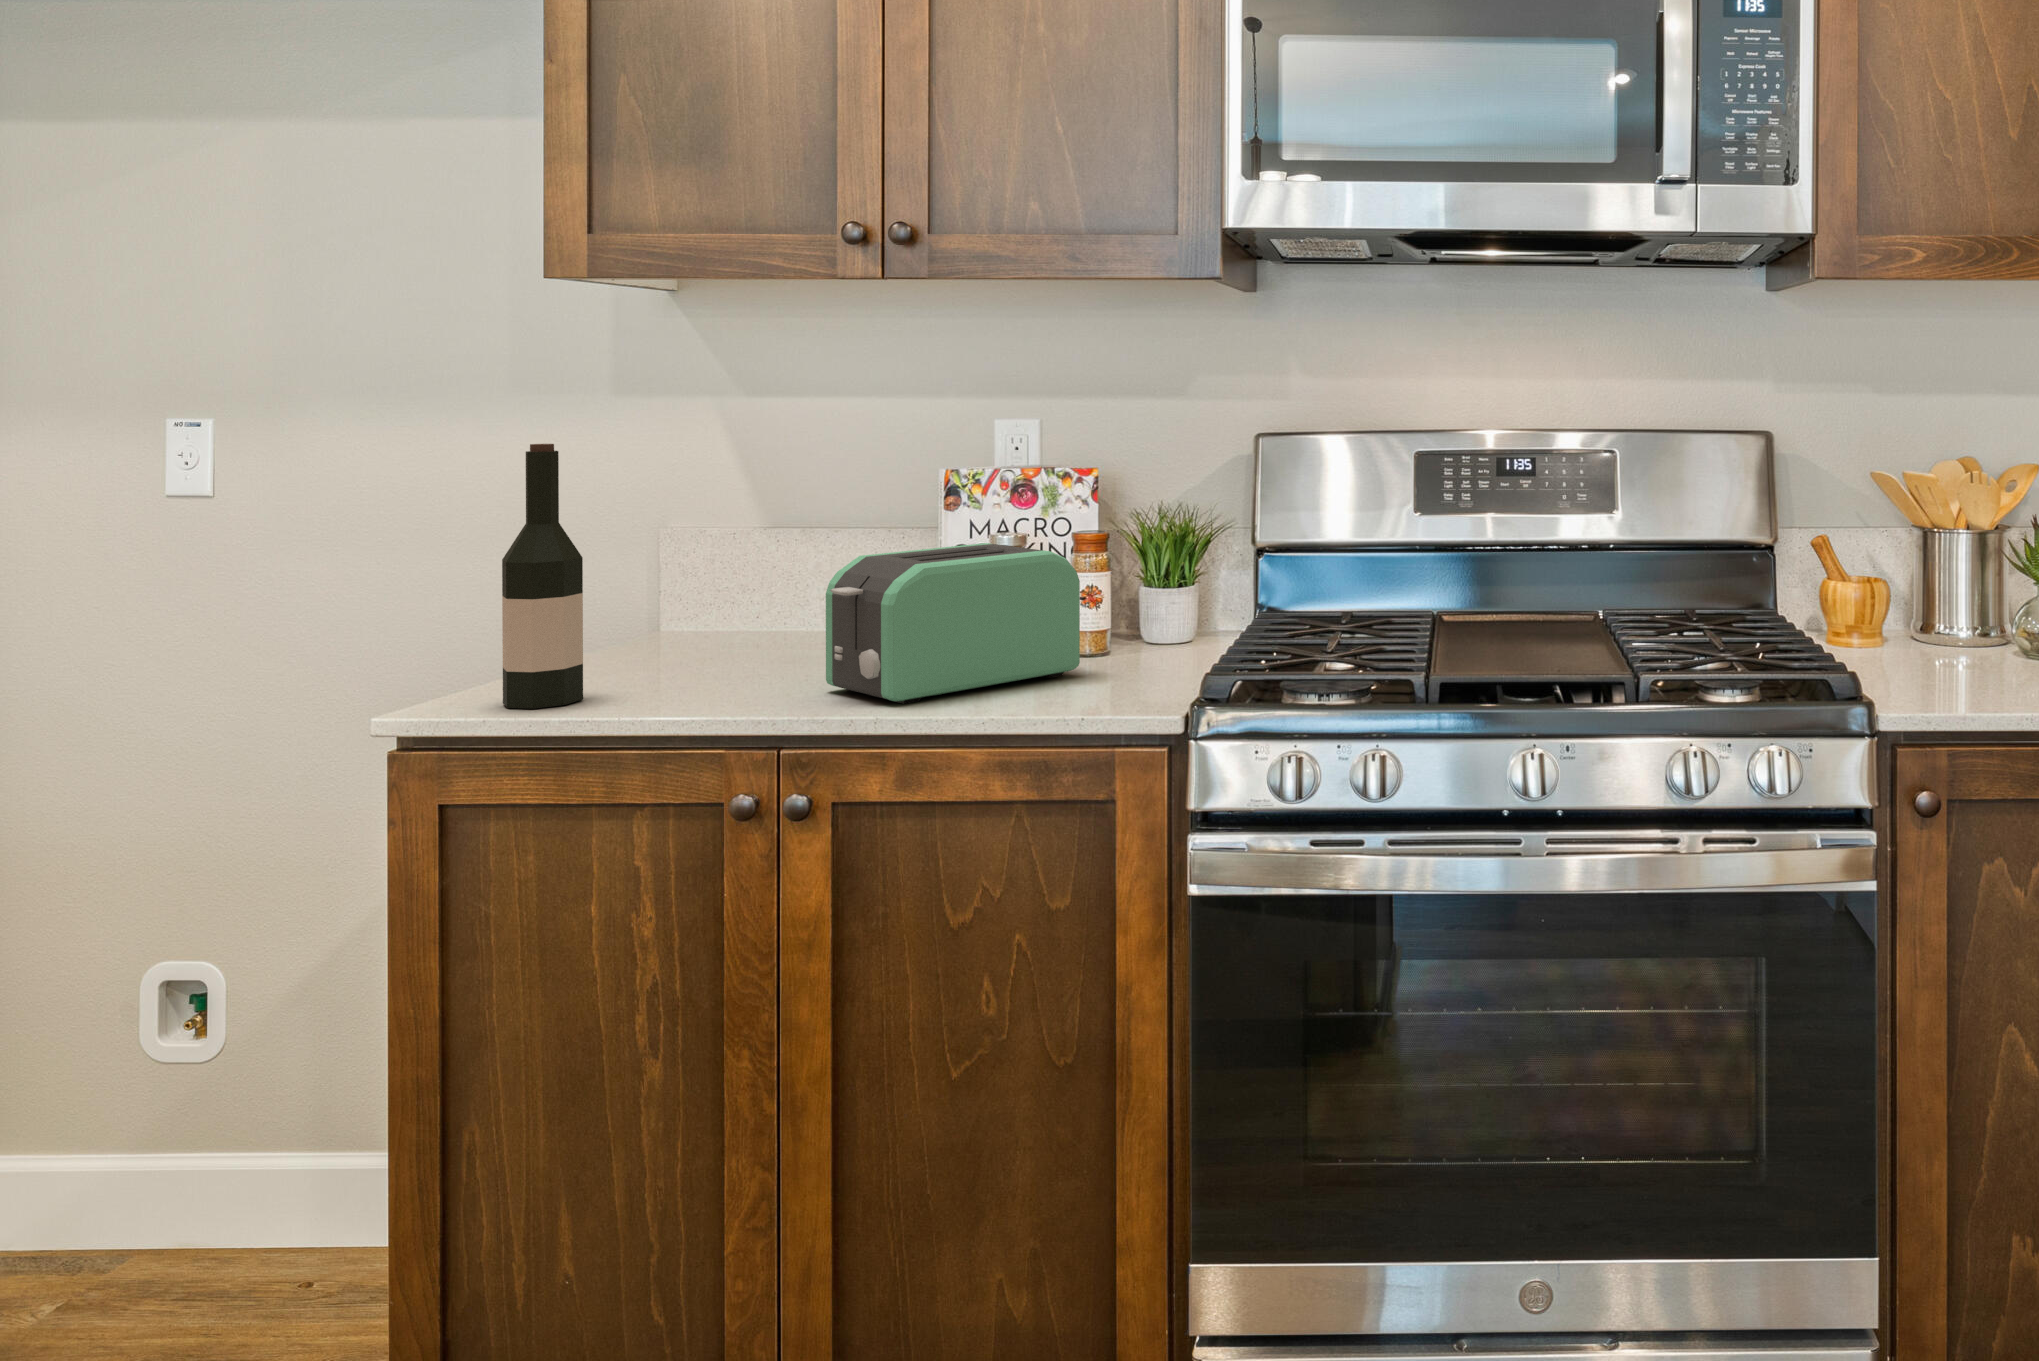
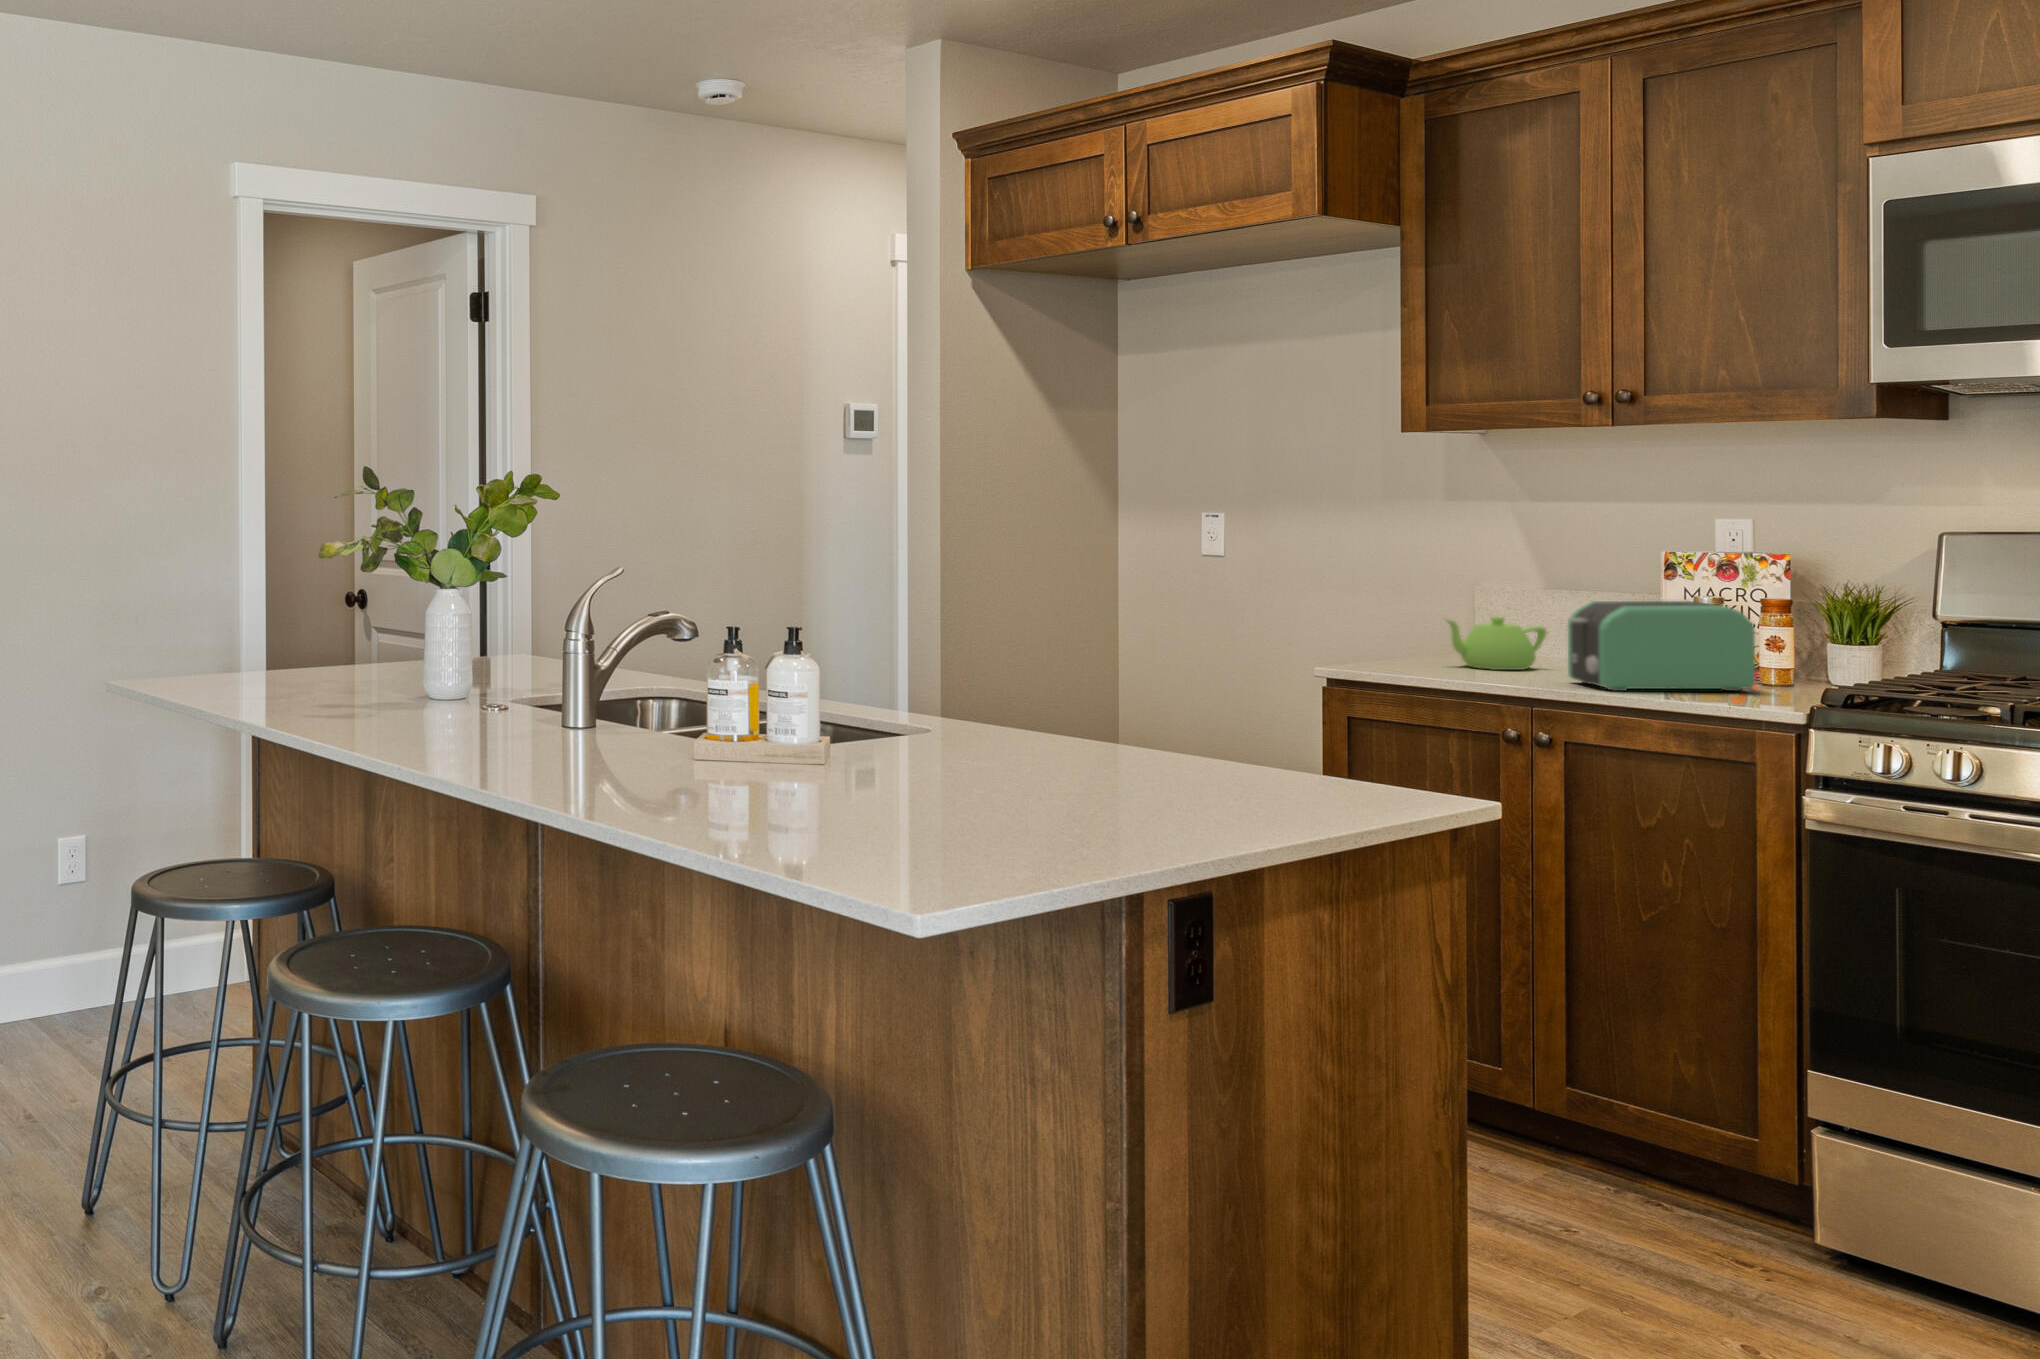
wine bottle: present [502,444,583,709] -> none [1380,528,1424,672]
teapot: none [614,585,778,677] -> present [1447,617,1546,670]

